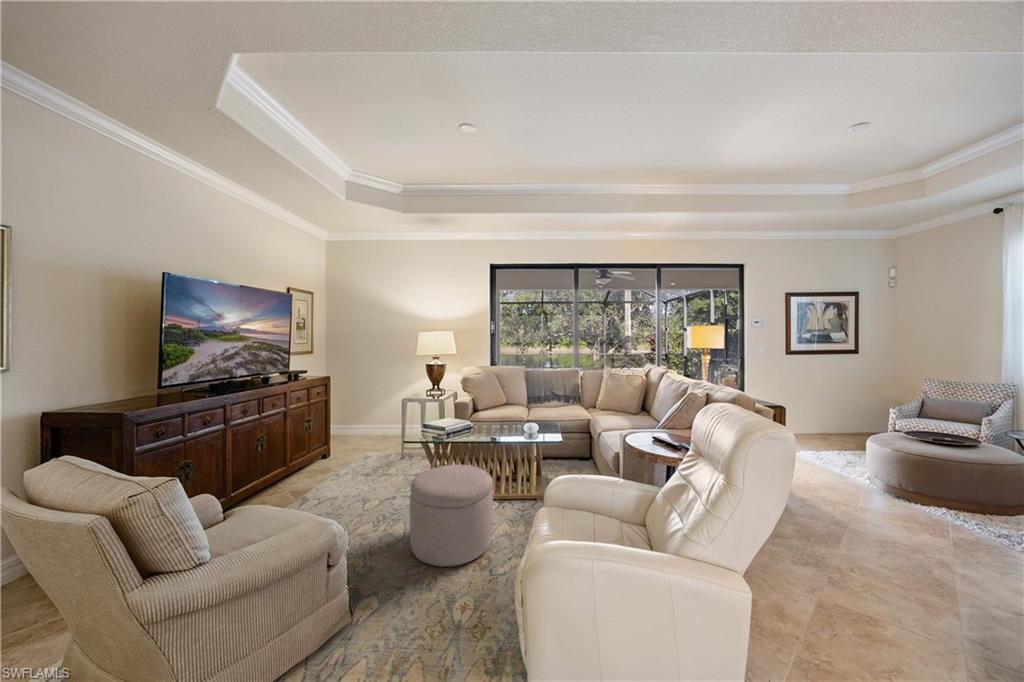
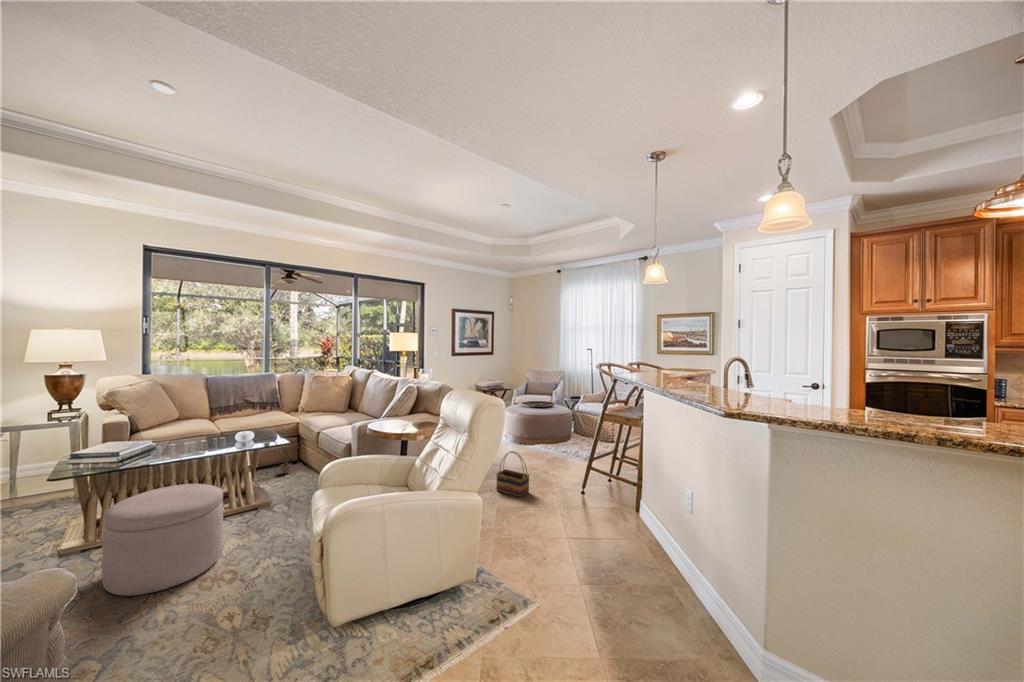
decorative plant: none [561,432,588,469] -> present [274,438,299,473]
basket: none [886,543,995,656] -> present [496,451,529,497]

